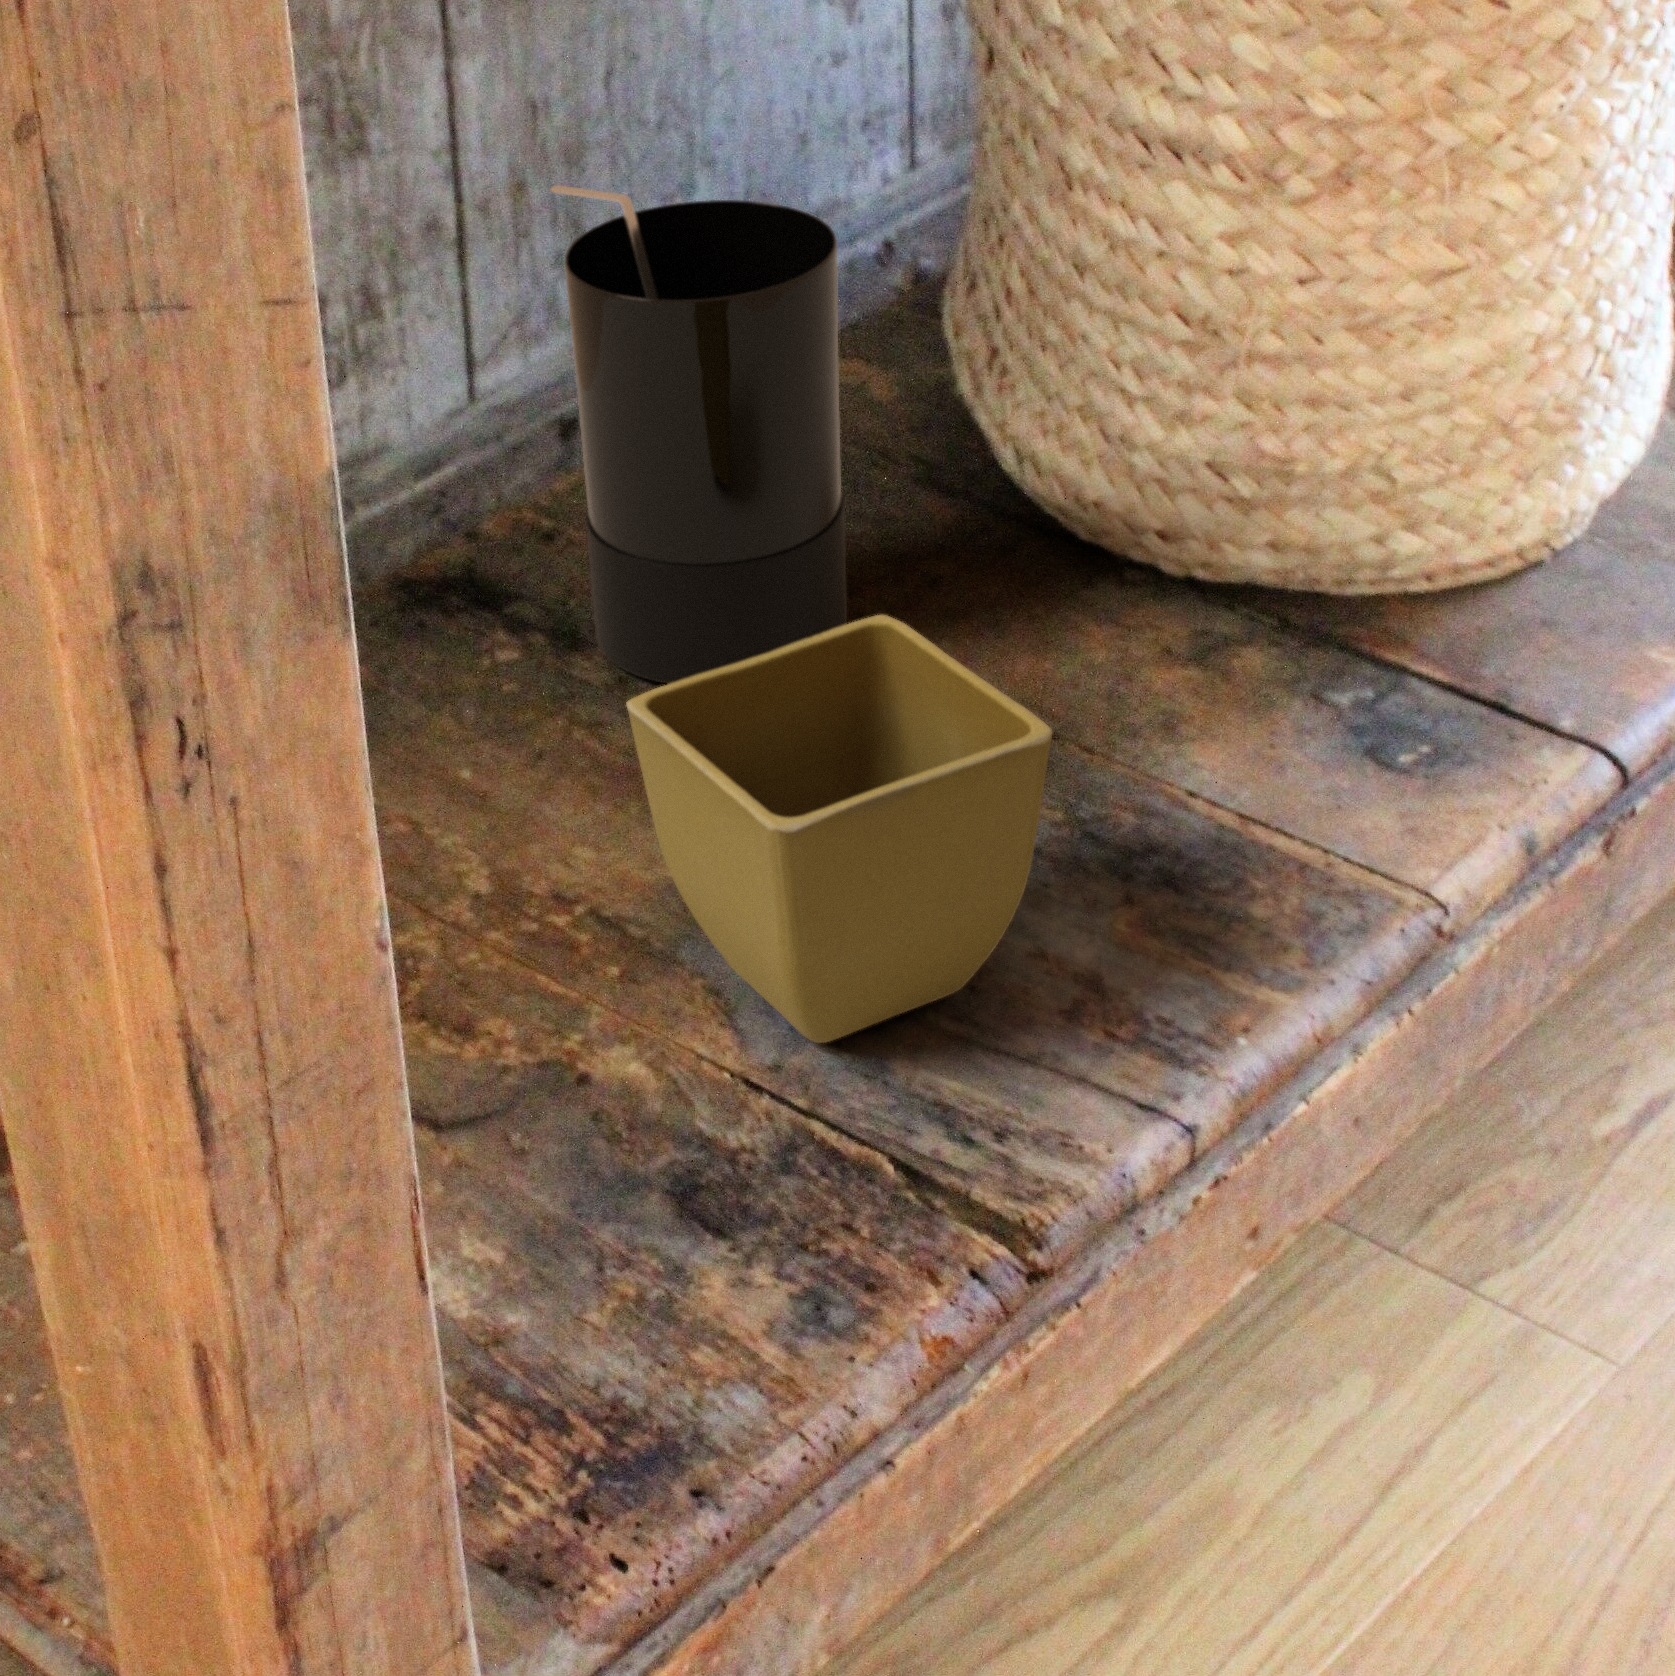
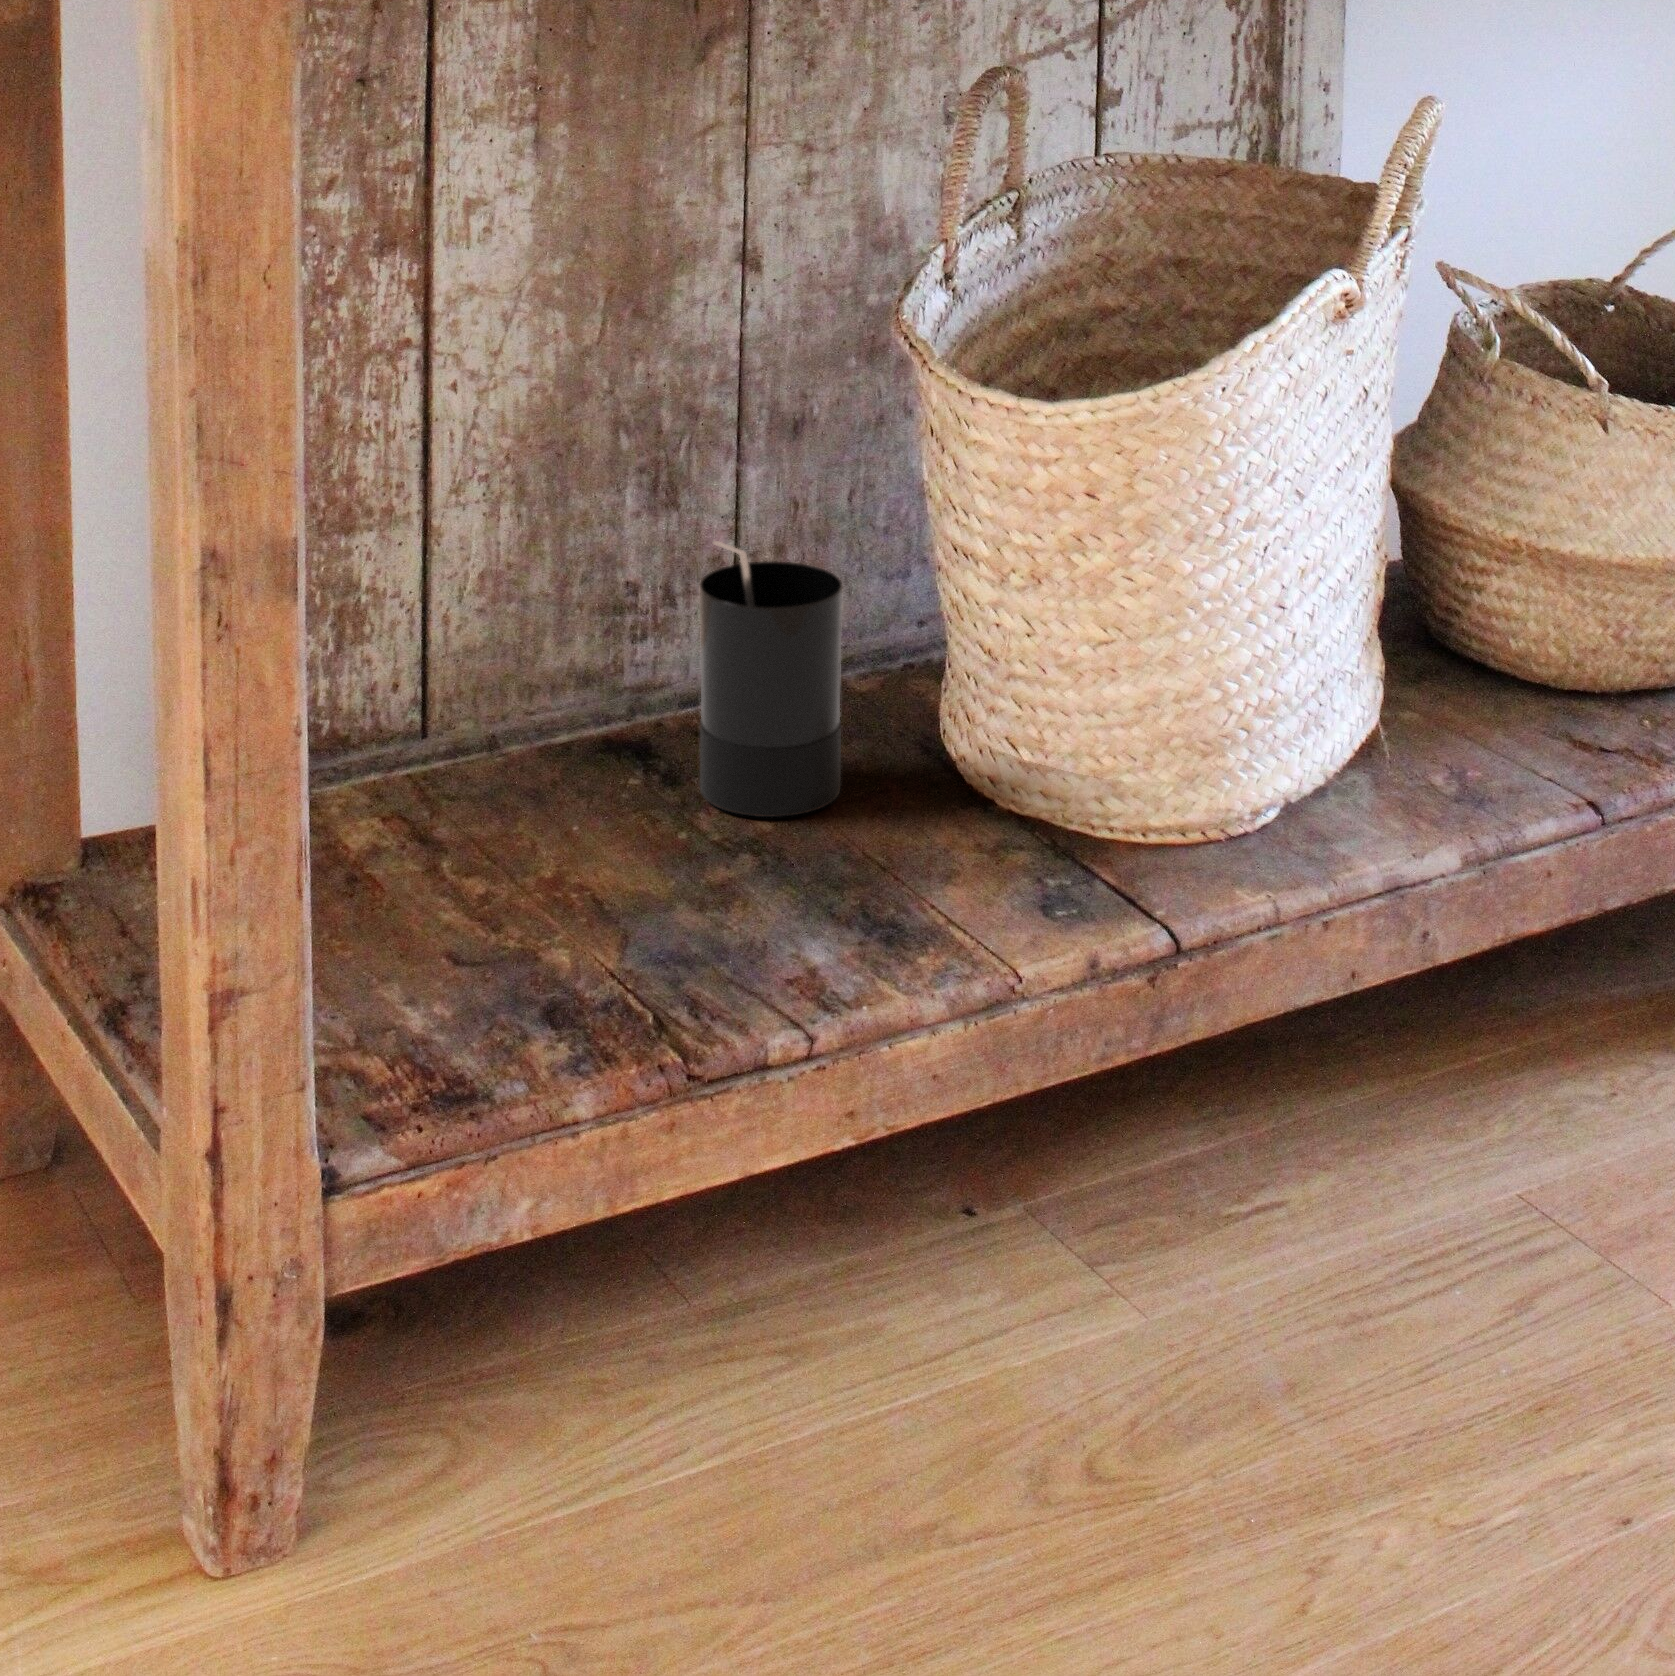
flower pot: present [626,615,1052,1043] -> none [607,766,783,967]

